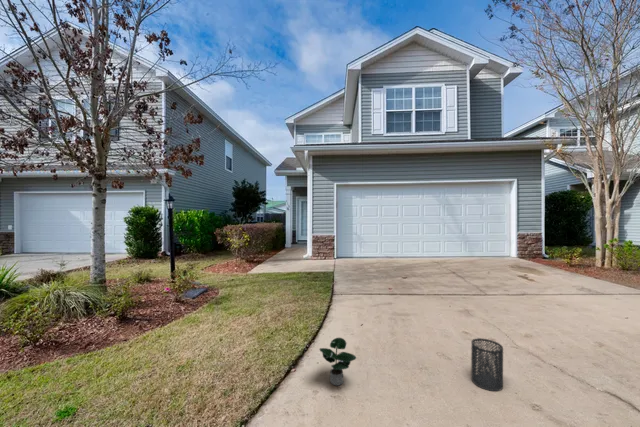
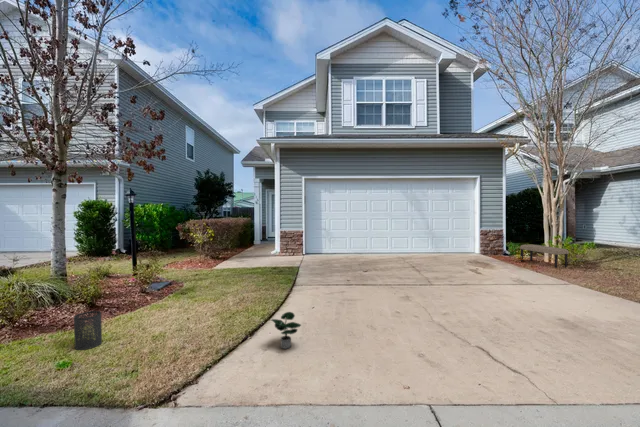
bench: none [567,251,628,277] -> present [520,244,569,268]
trash can: present [471,338,503,391] -> present [74,311,102,350]

